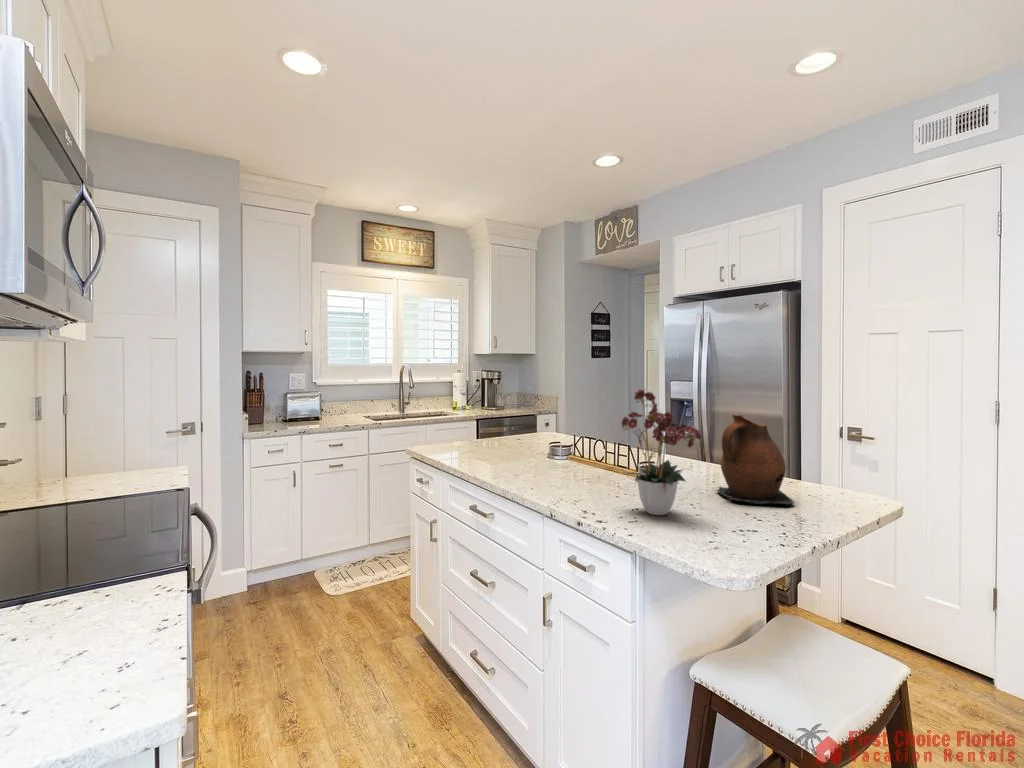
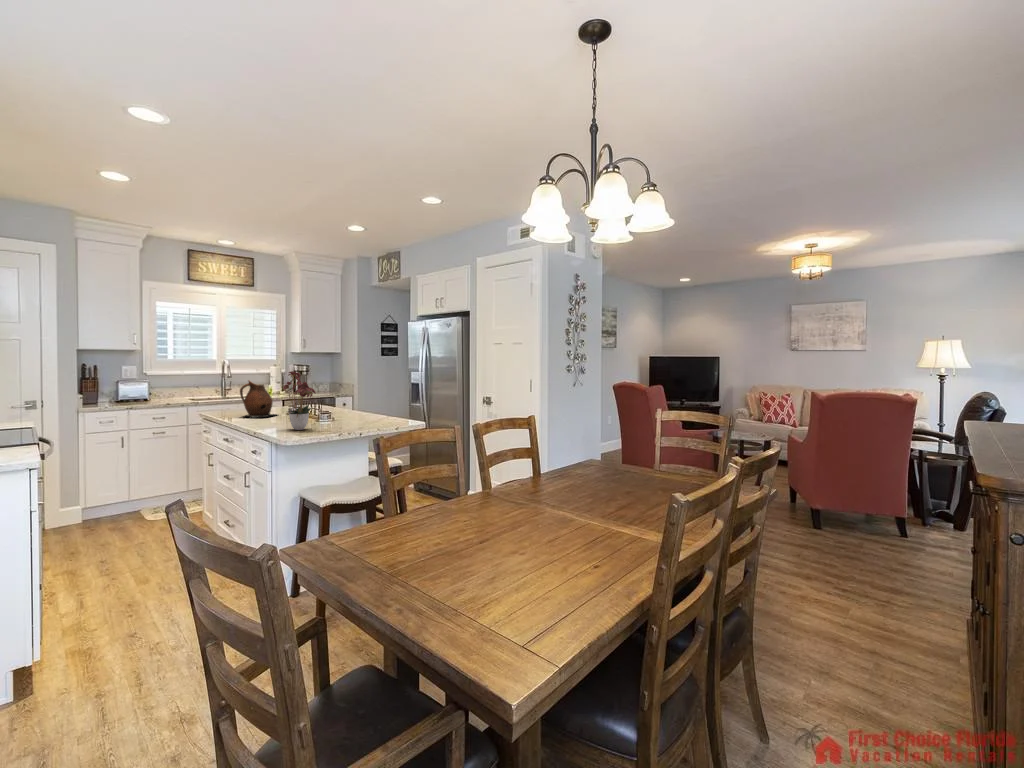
ceramic pitcher: present [717,414,794,505] -> present [240,380,277,417]

